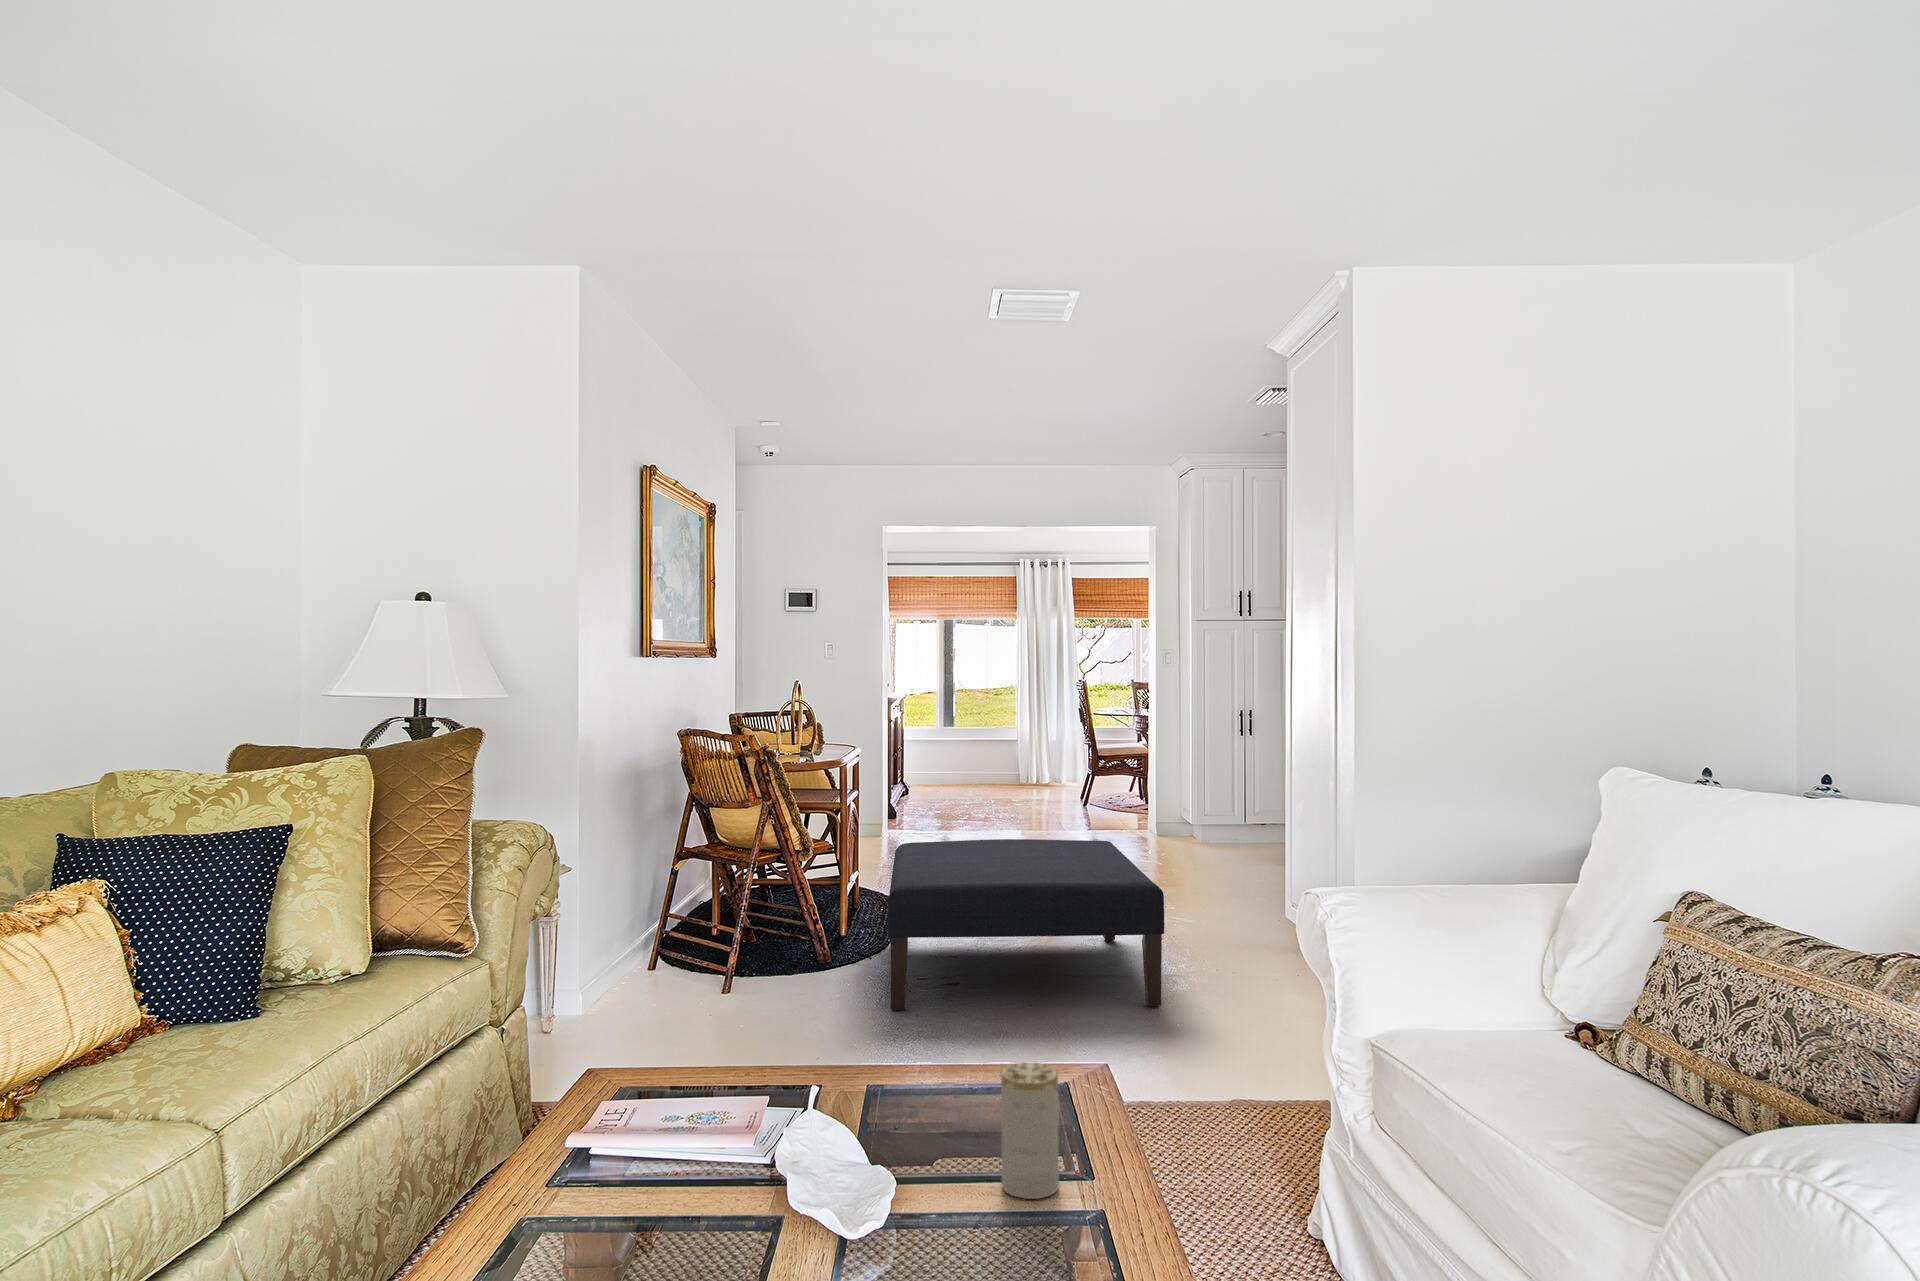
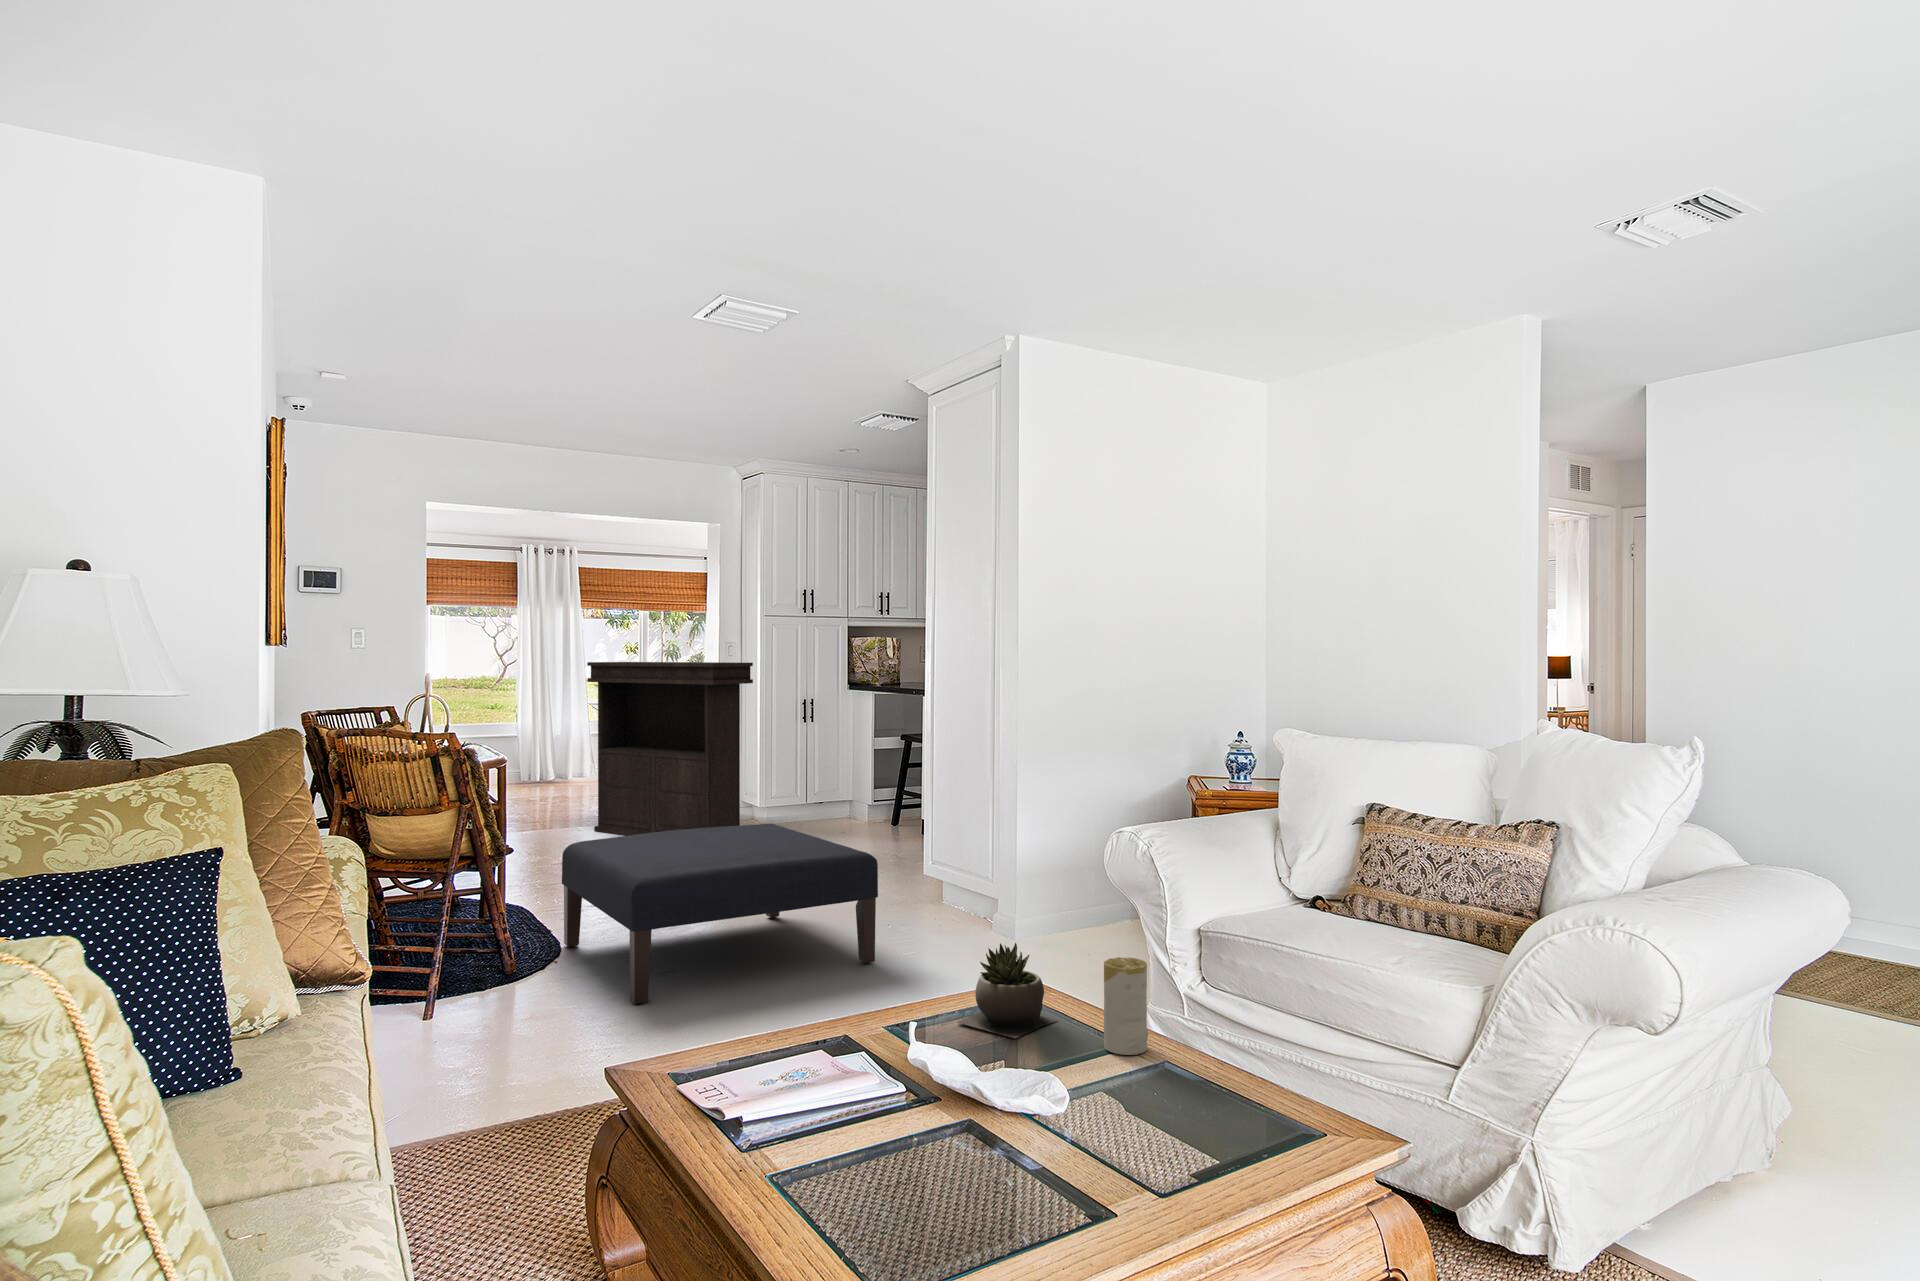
console table: none [1031,670,1174,858] -> present [587,662,753,836]
succulent plant: none [904,1016,1017,1139] -> present [958,943,1057,1038]

